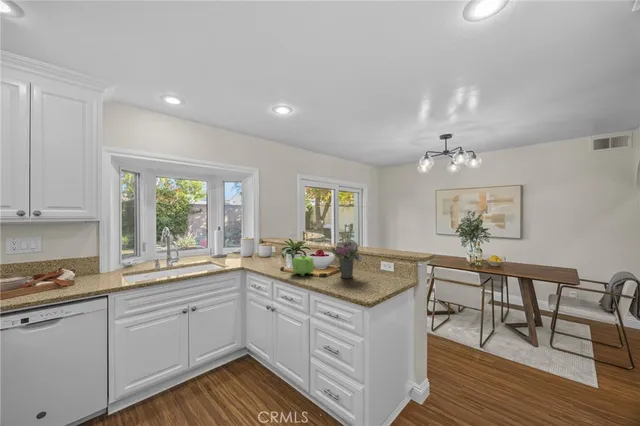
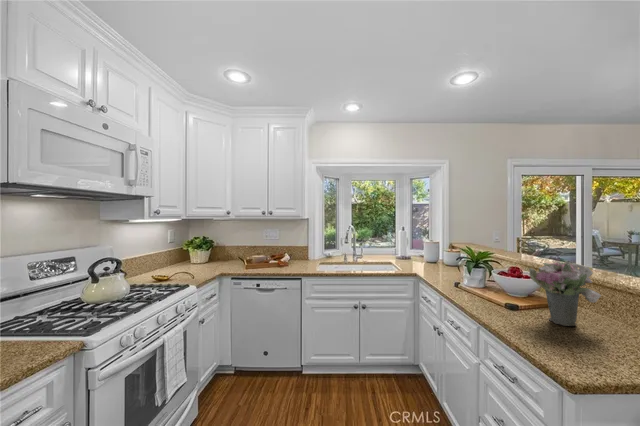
teapot: present [291,255,314,276] -> none [462,273,506,302]

